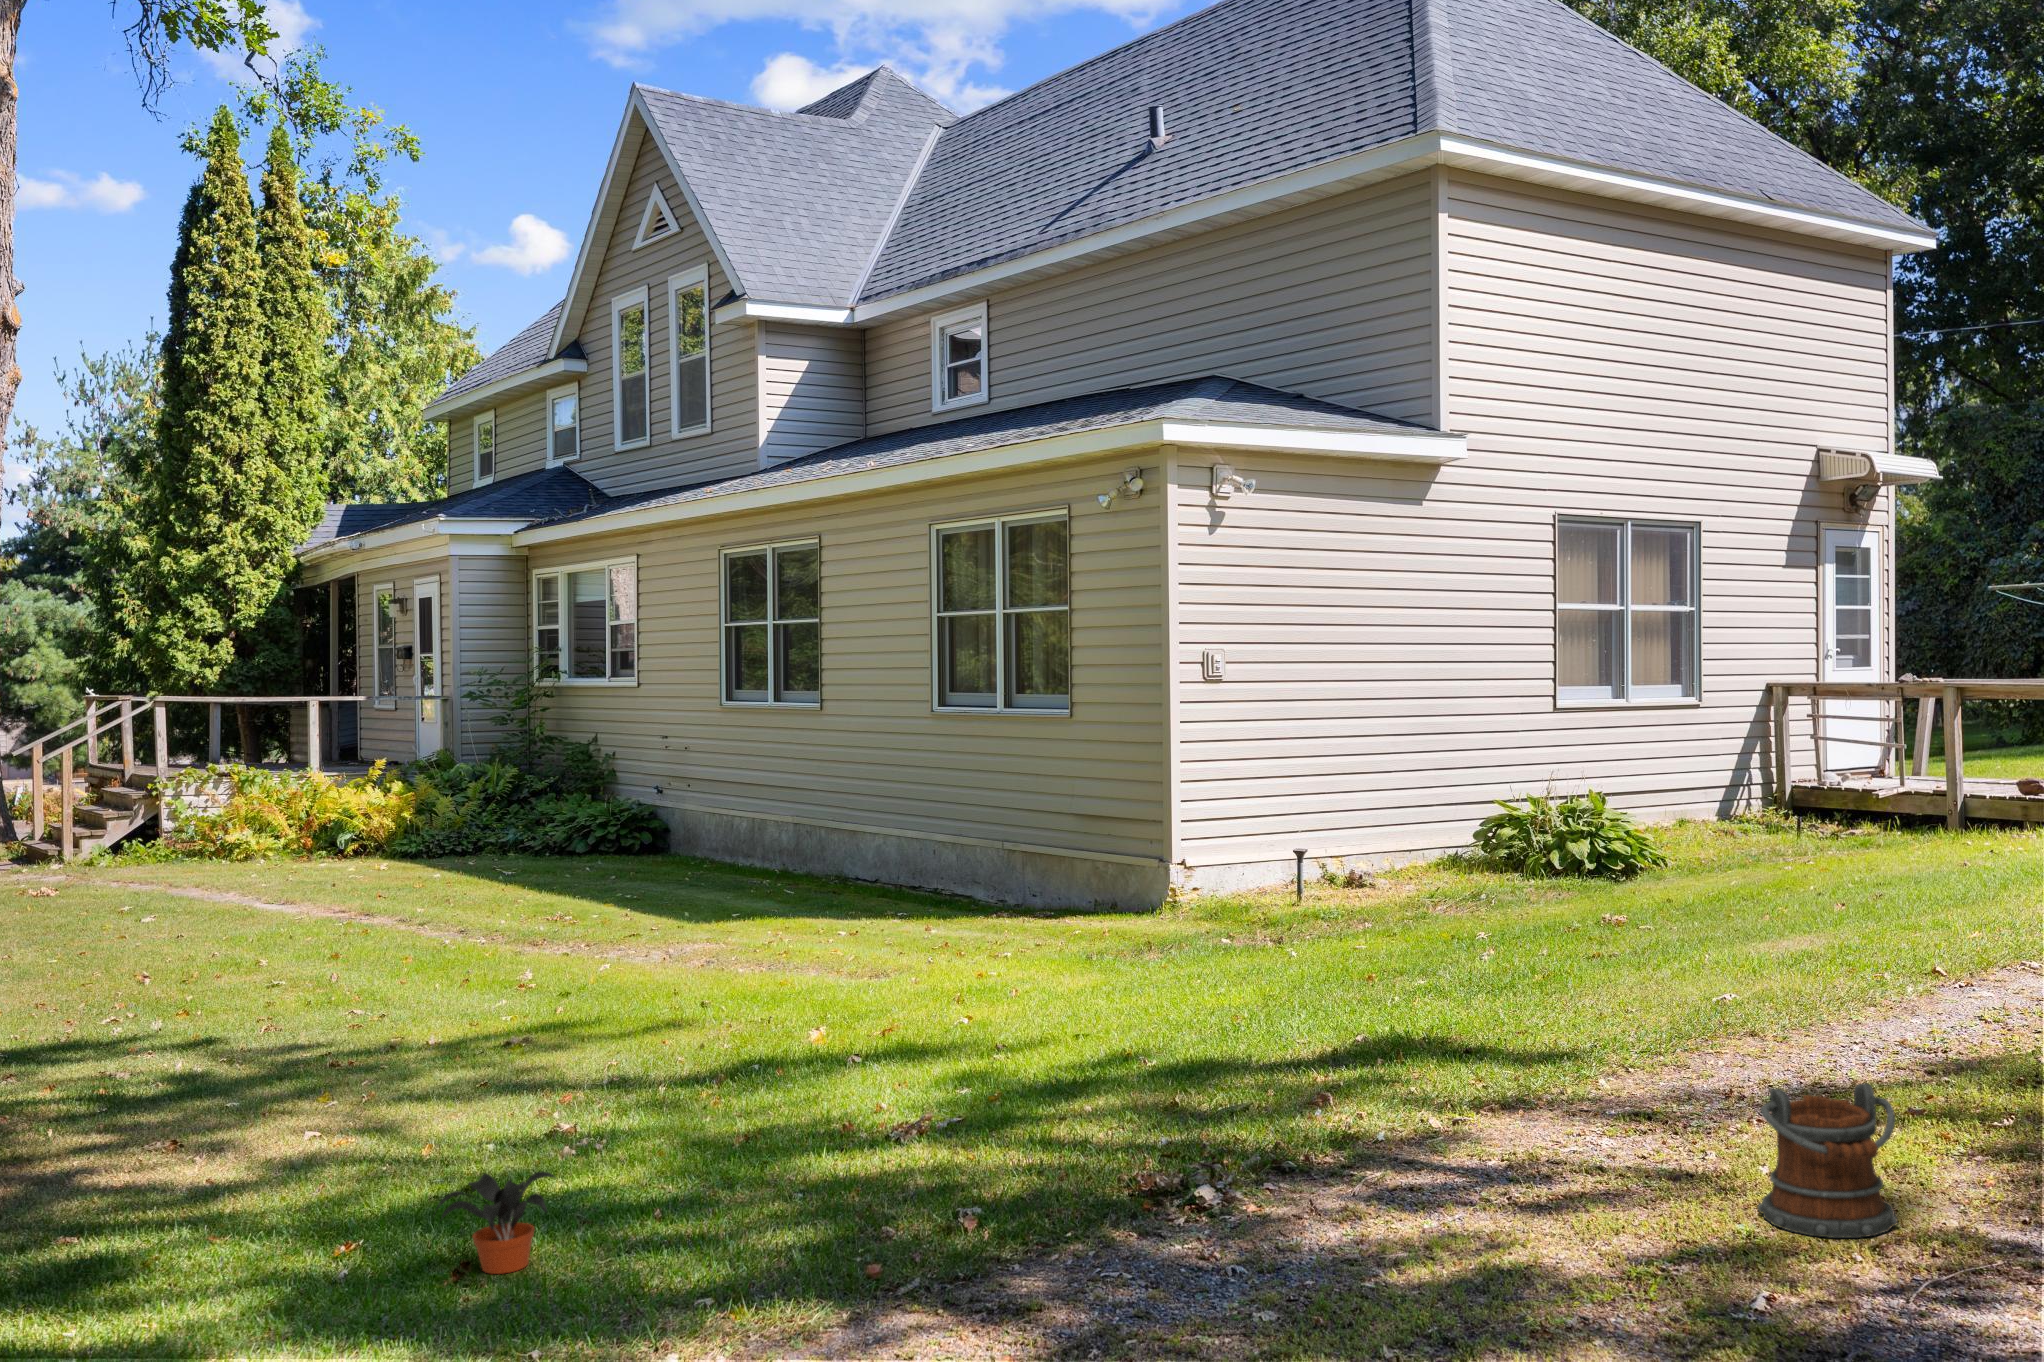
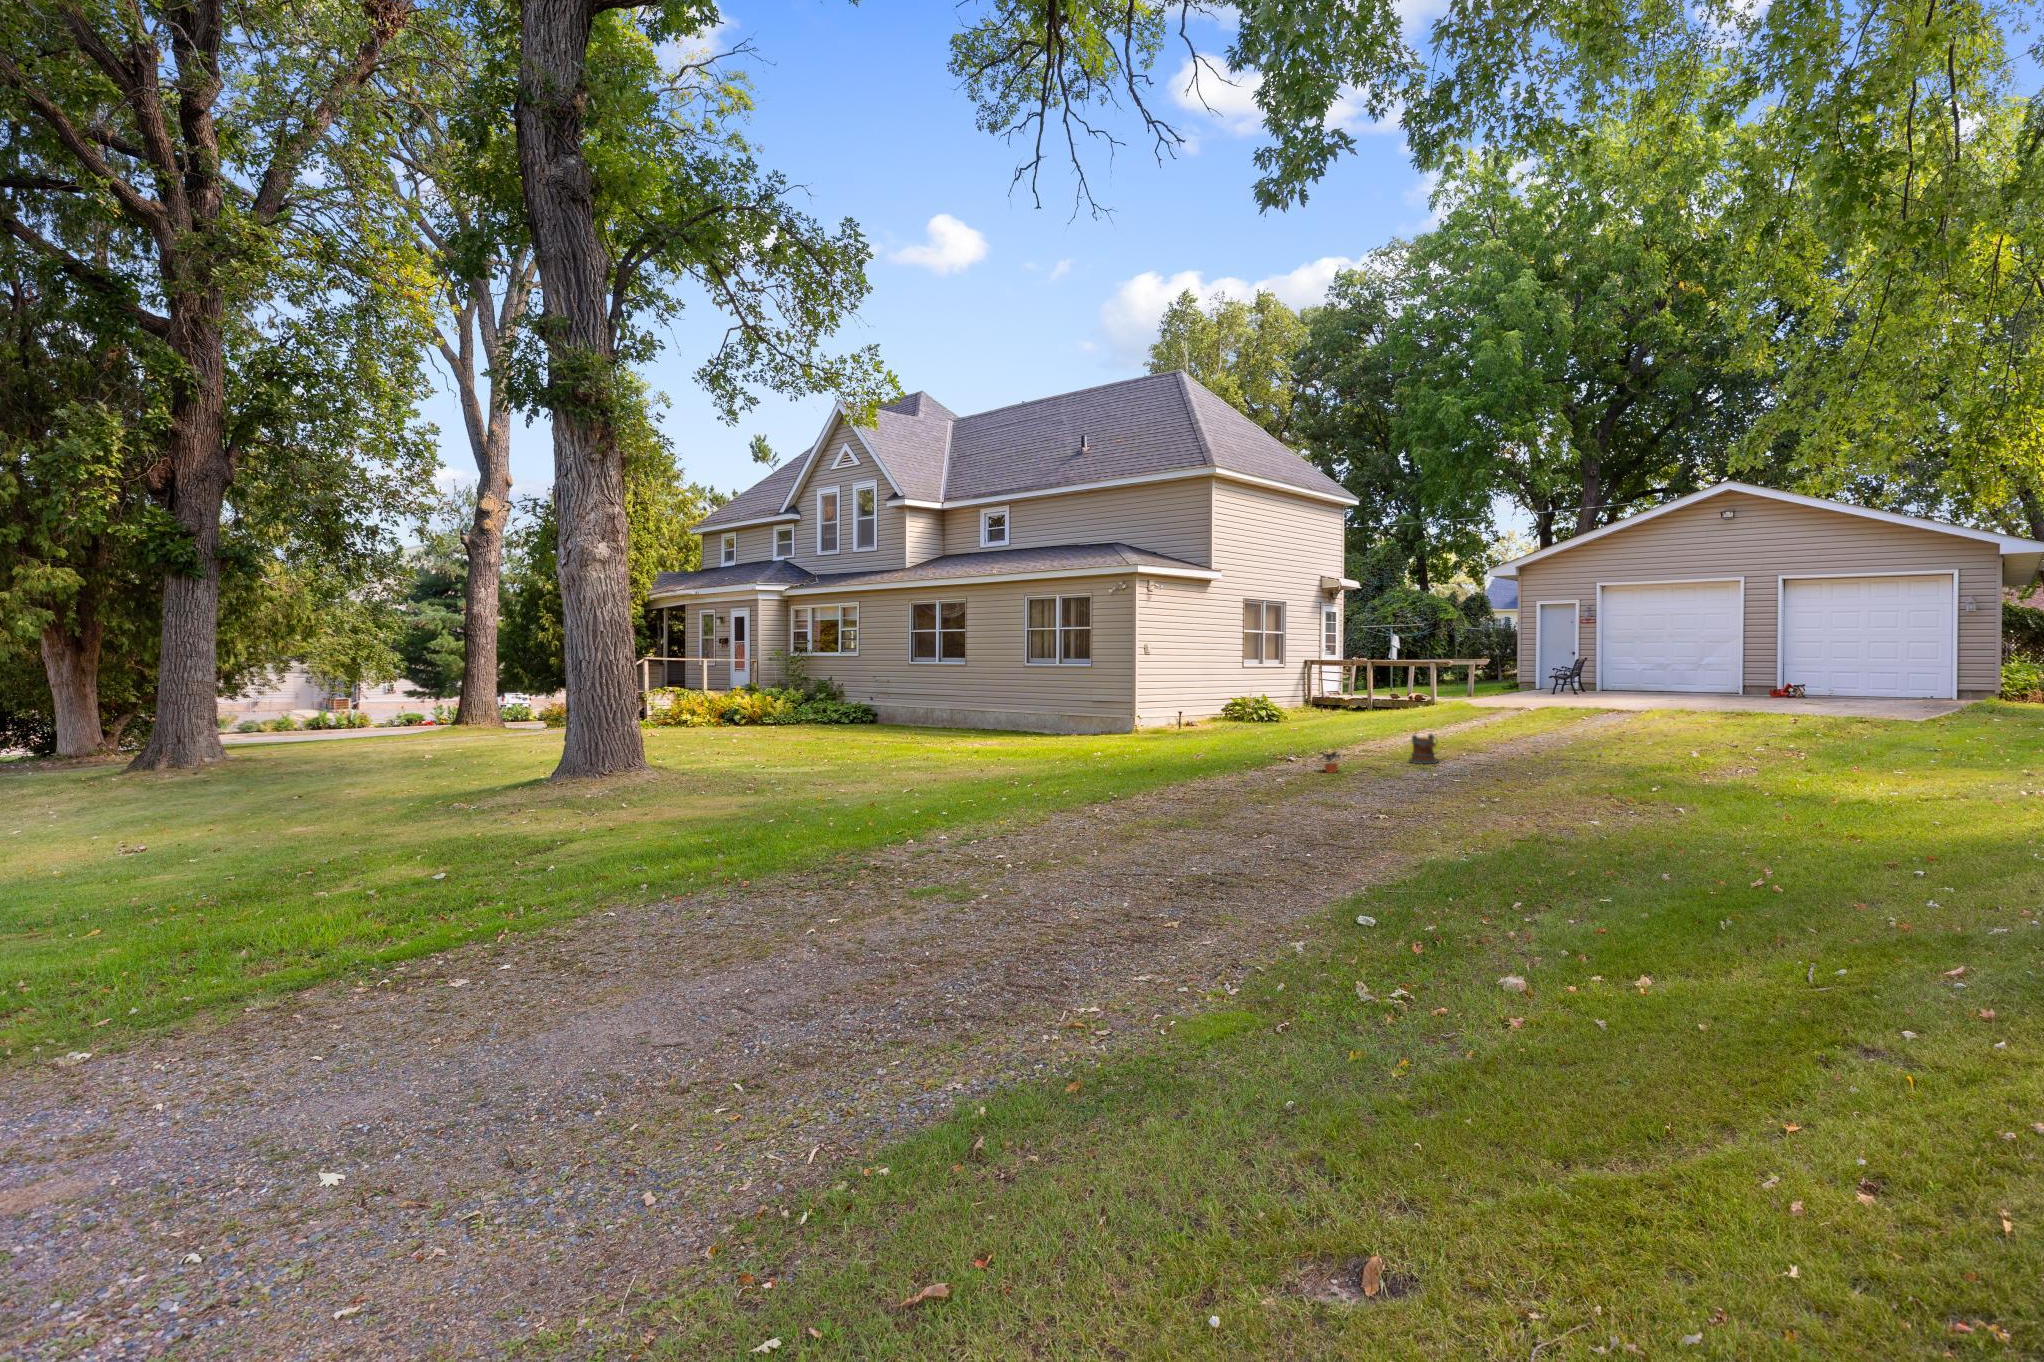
potted plant: present [437,1171,555,1274] -> present [1319,751,1340,773]

